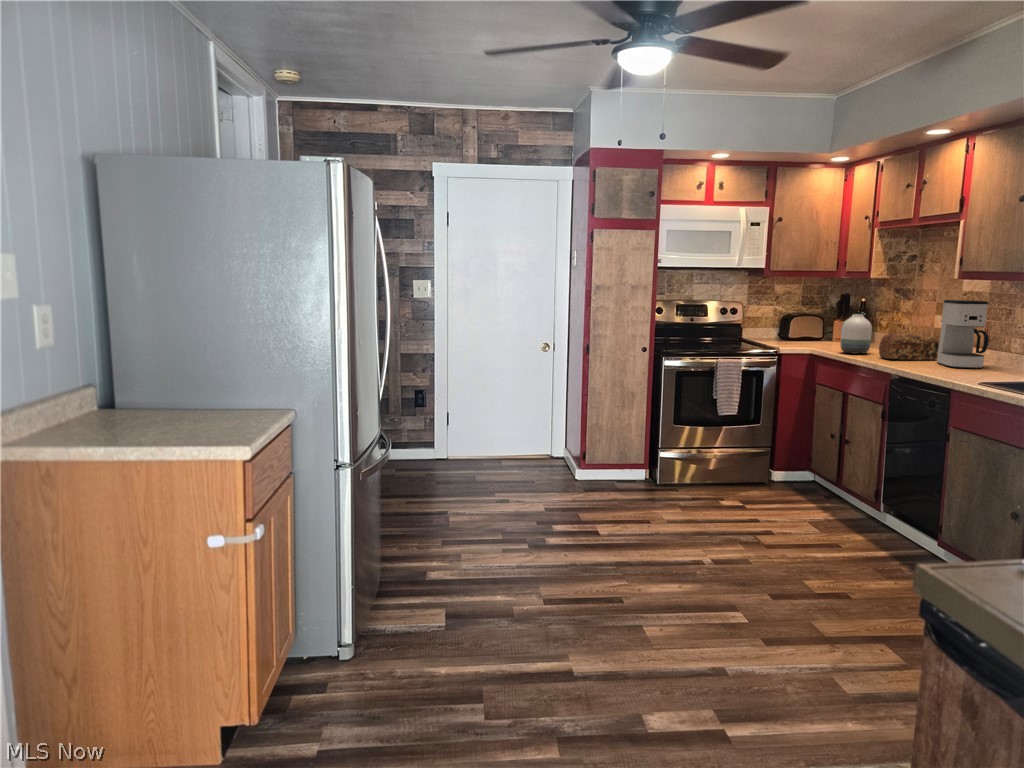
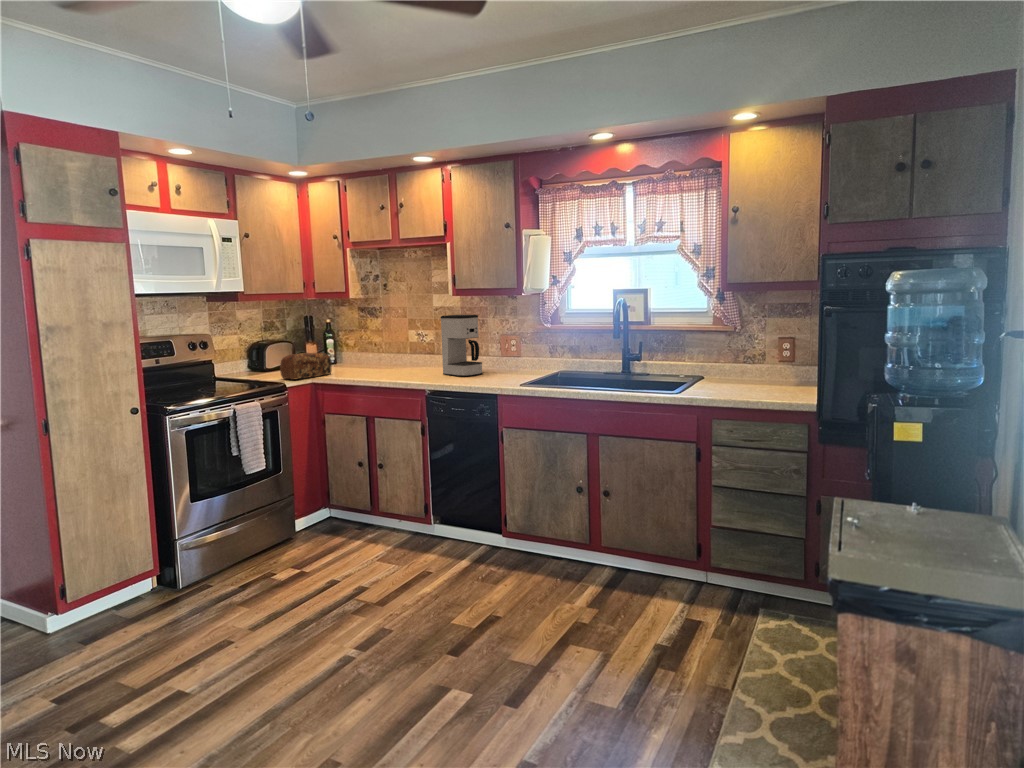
vase: present [841,314,872,354] -> none [343,336,372,376]
bread loaf: present [879,333,939,360] -> present [280,353,332,380]

